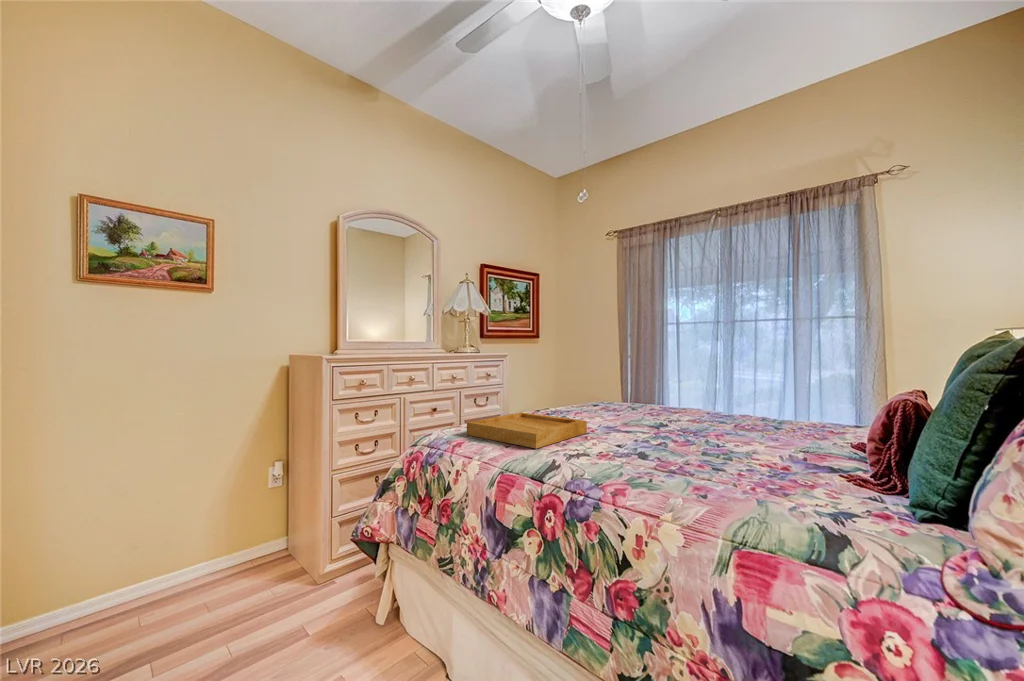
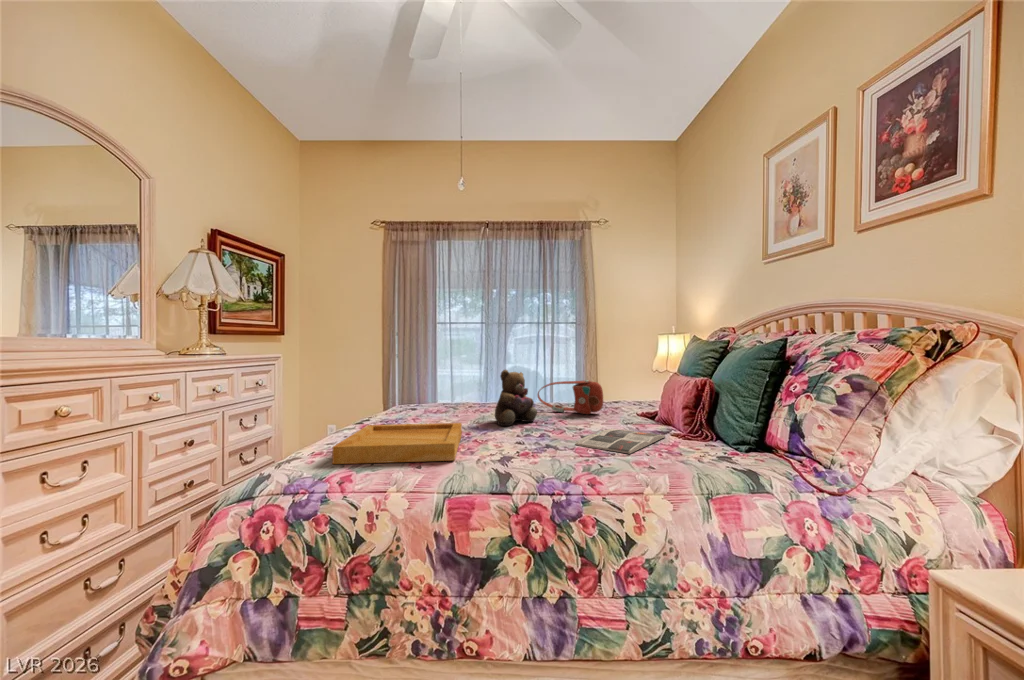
teddy bear: none [641,374,692,432] -> present [495,370,537,426]
handbag: none [720,392,804,436] -> present [537,380,603,414]
magazine: none [671,454,819,481] -> present [575,429,665,454]

